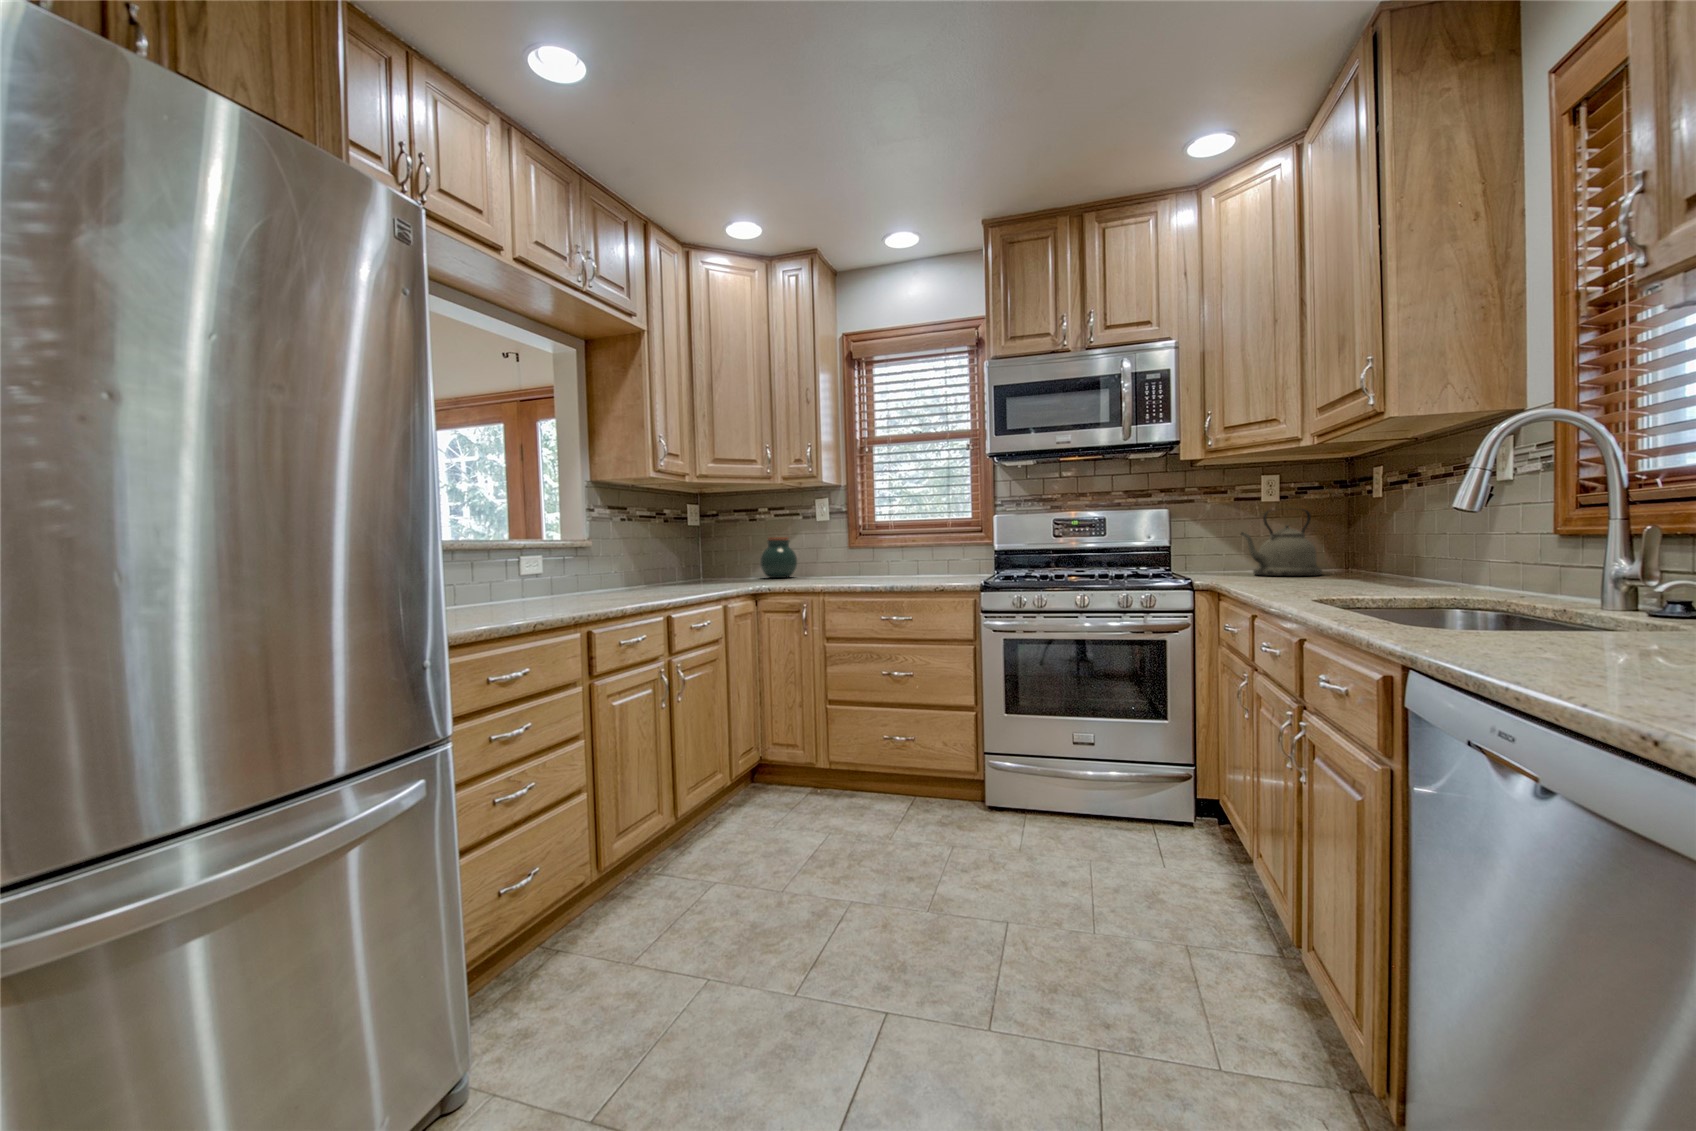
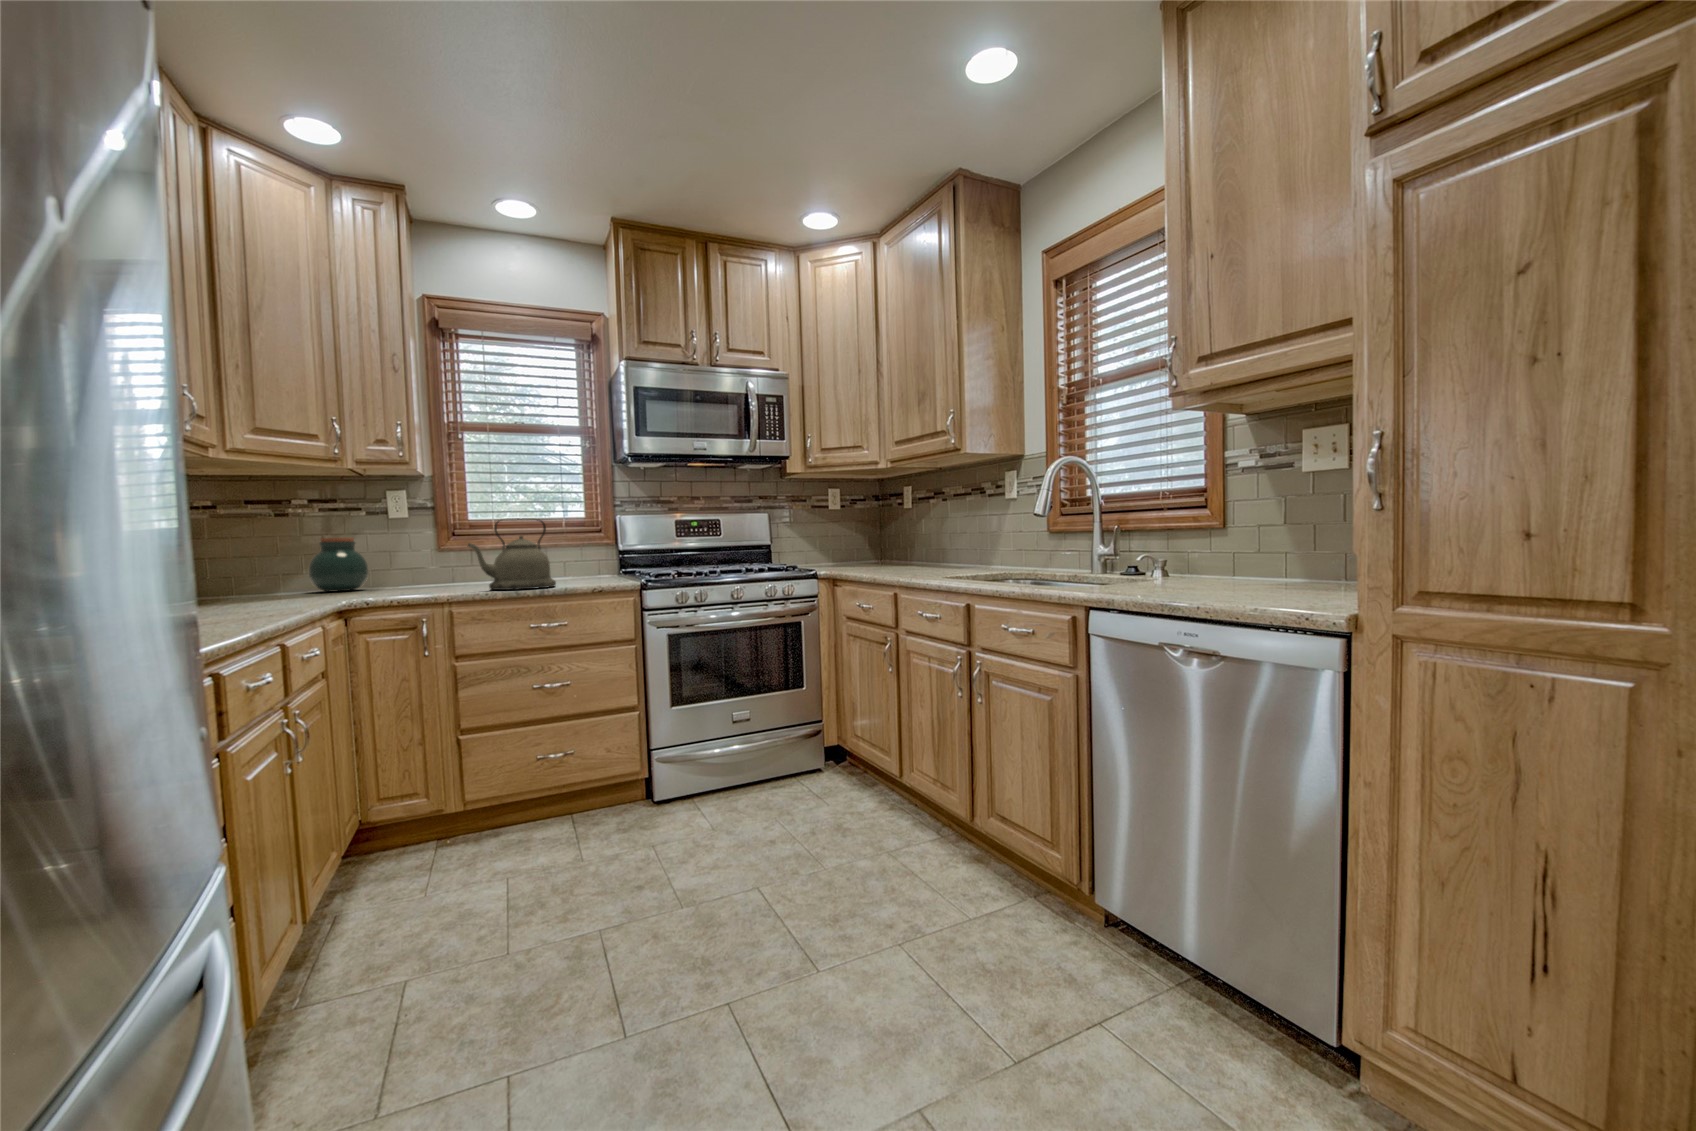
kettle: present [1241,509,1322,576] -> present [468,518,556,590]

